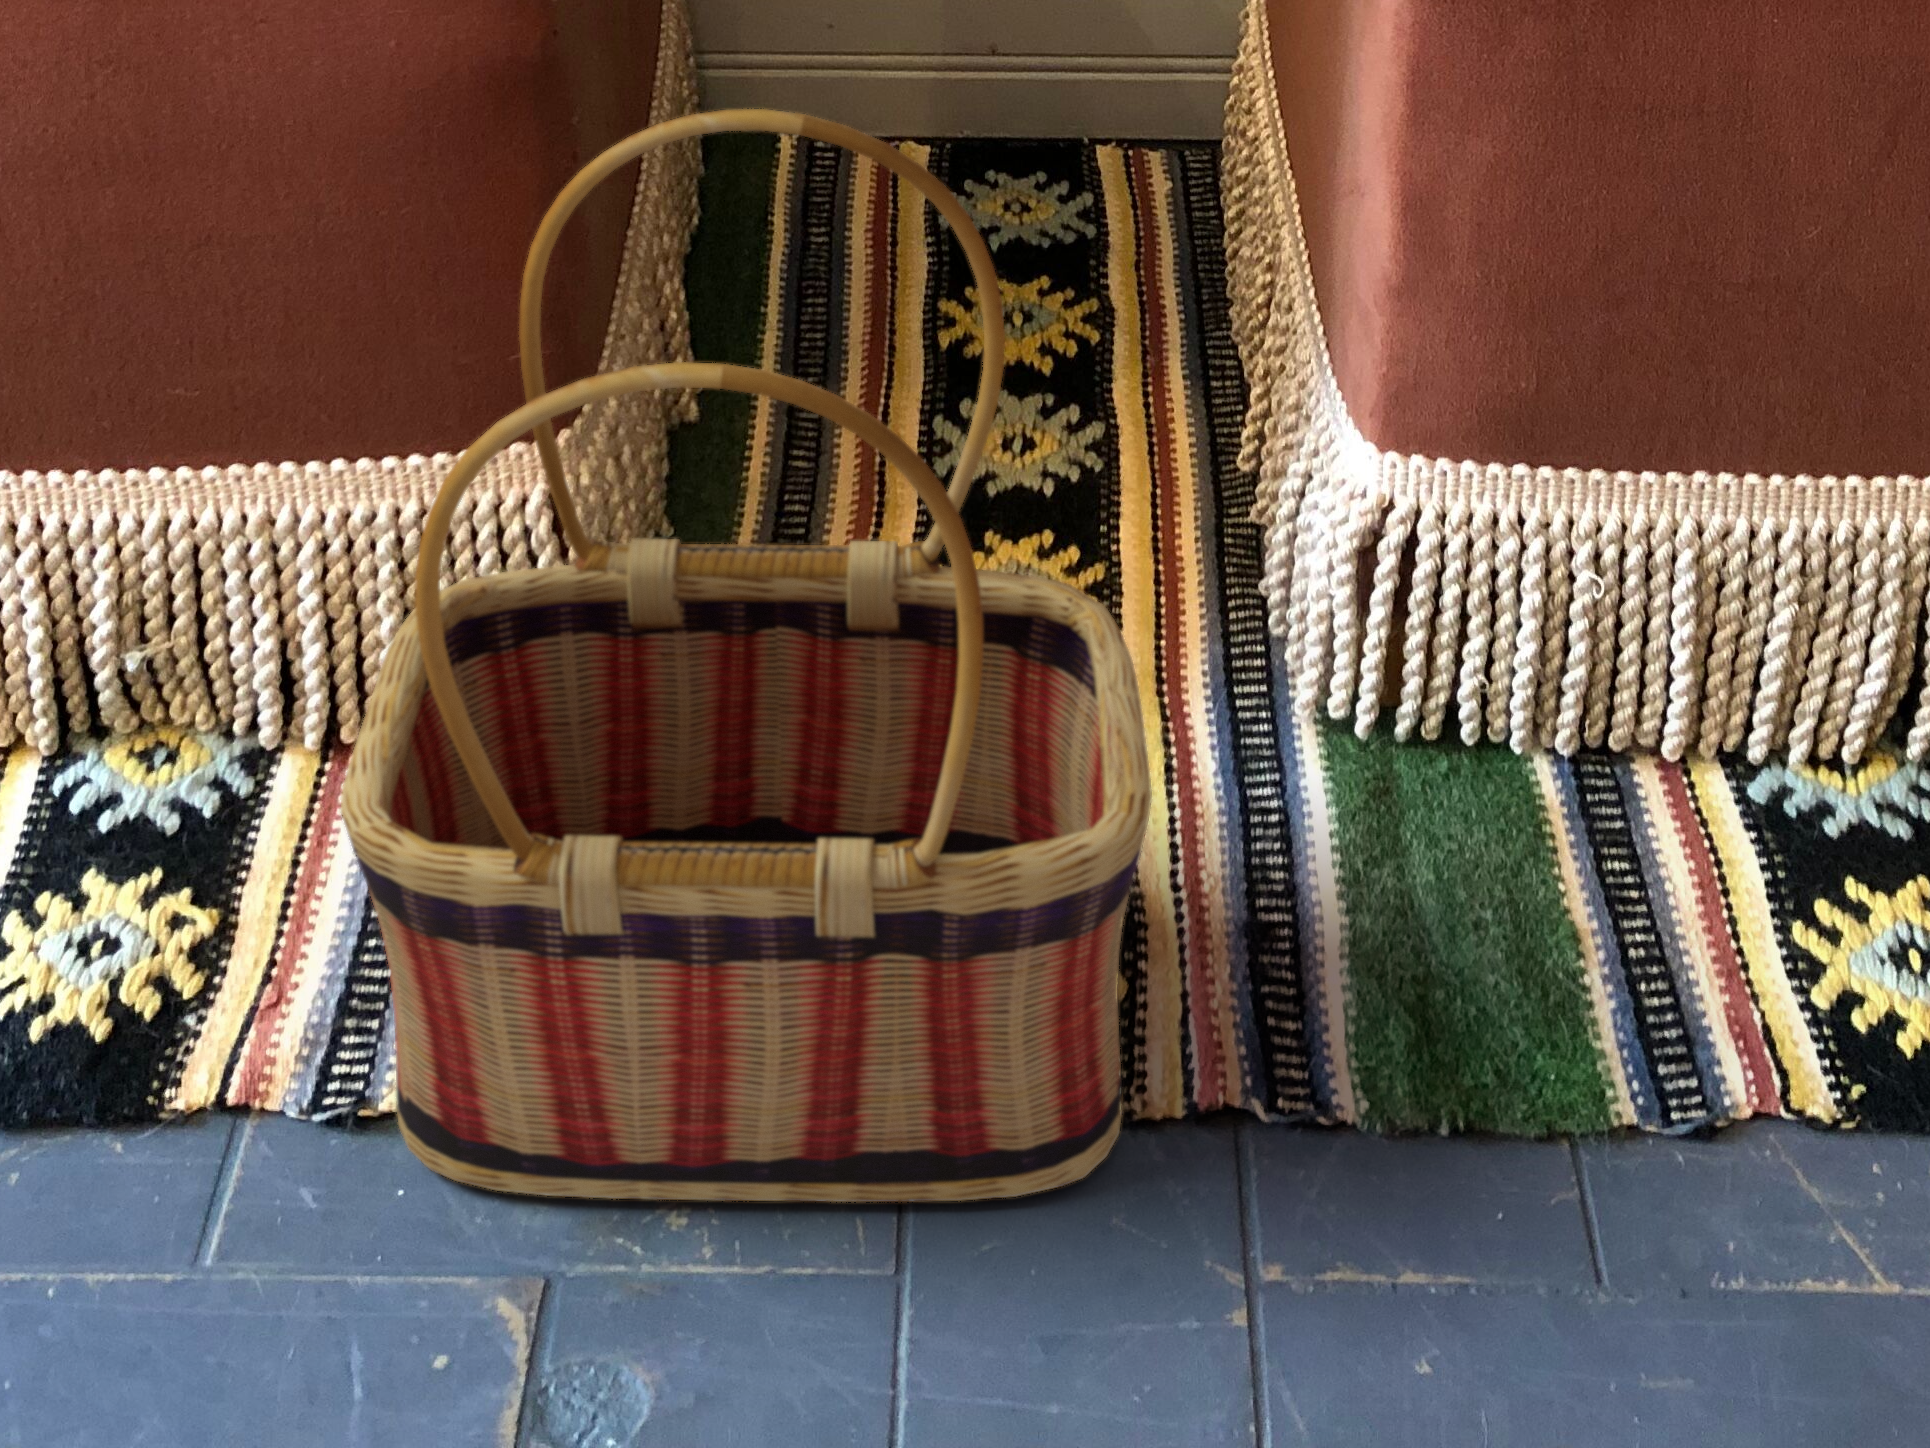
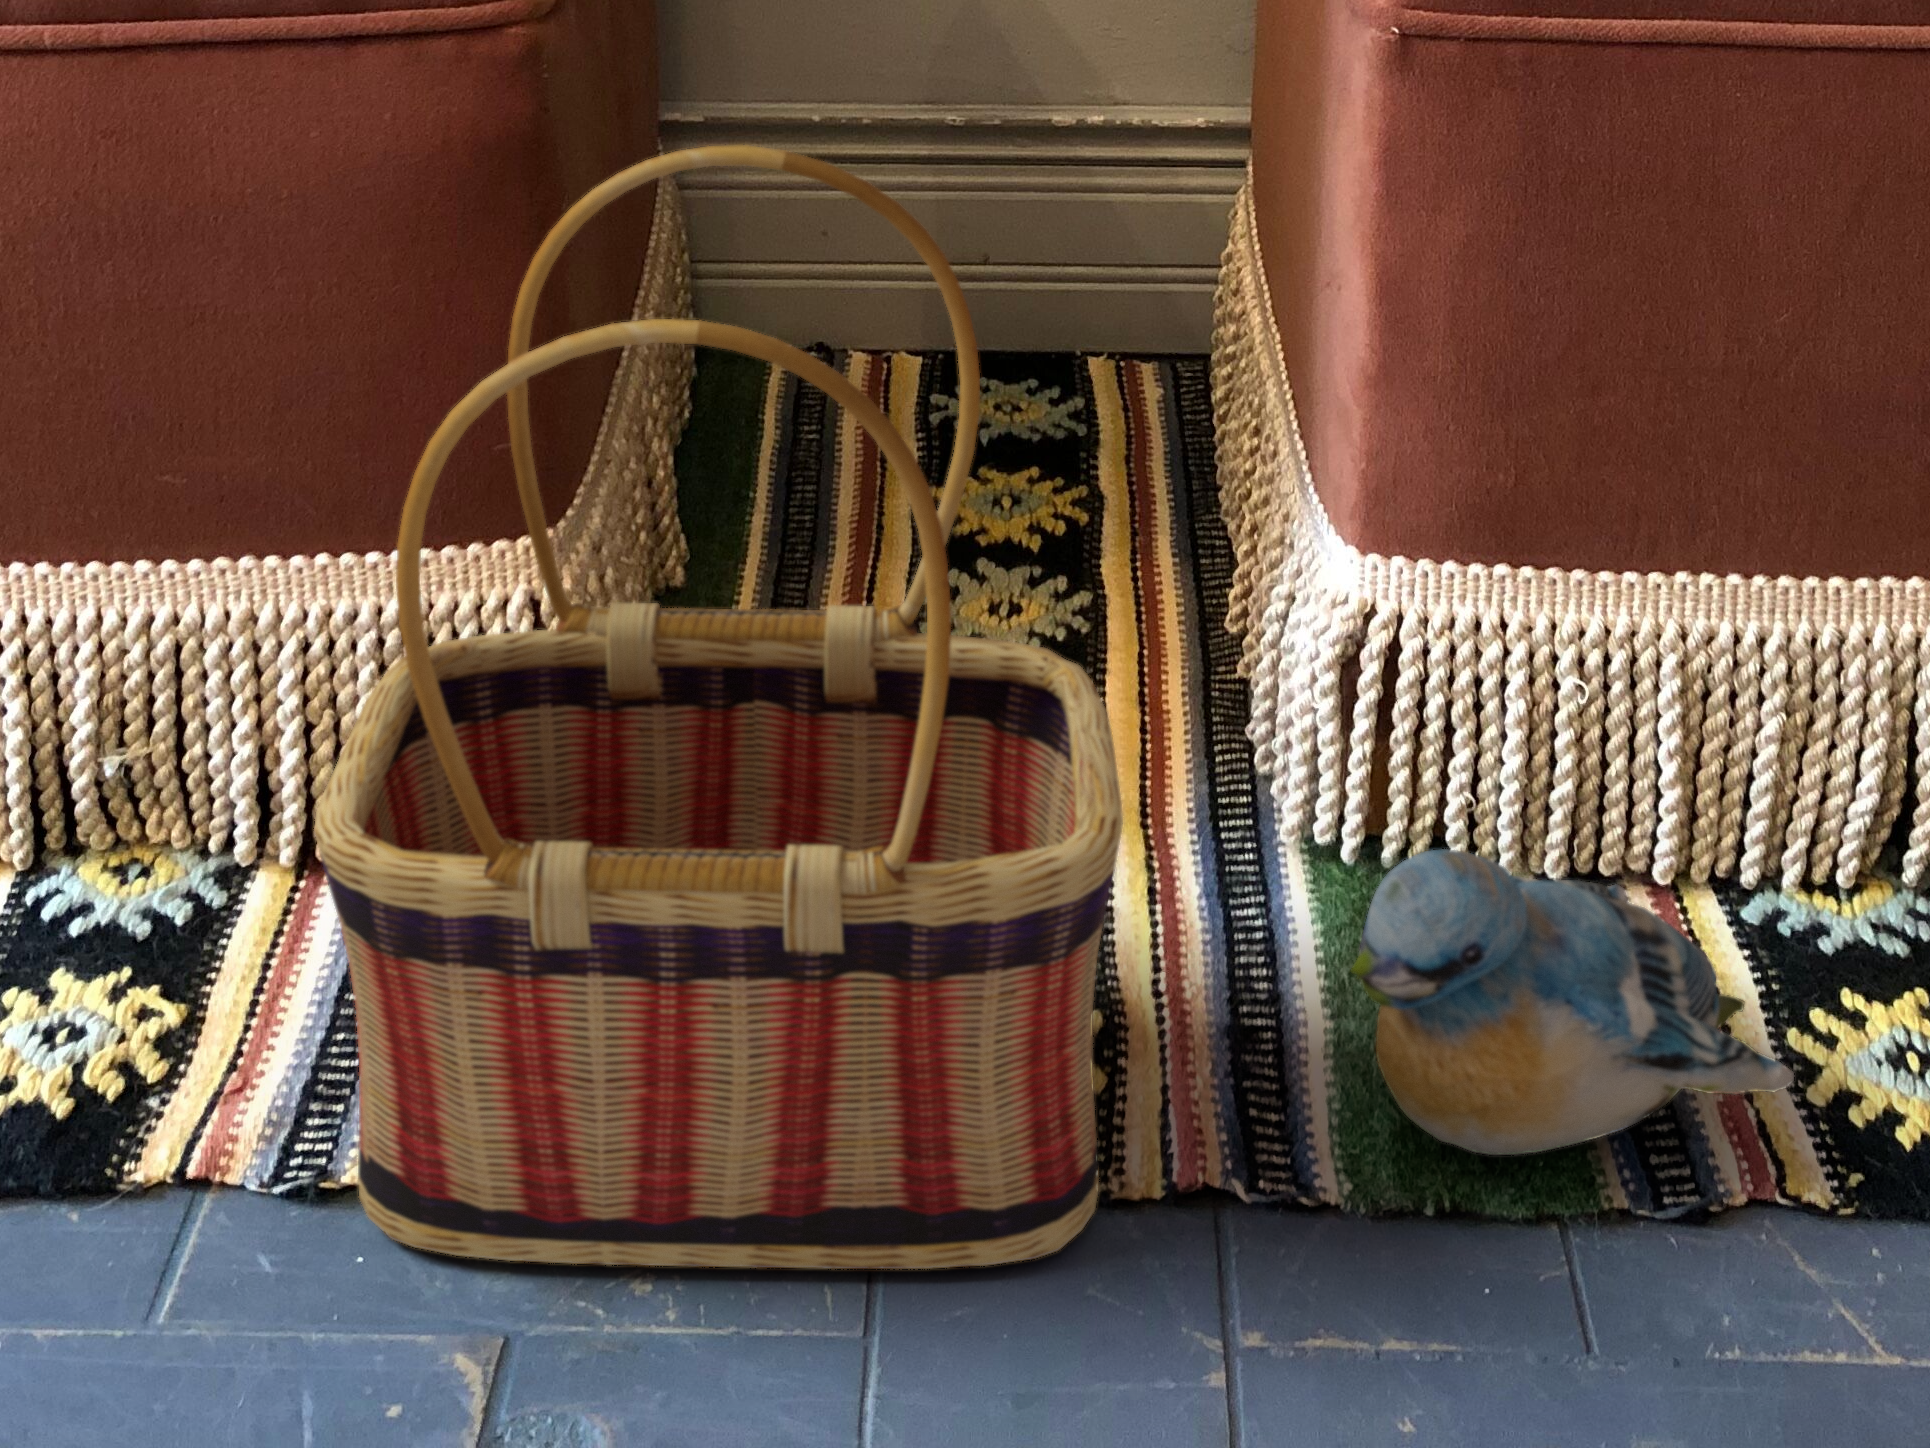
plush toy: none [1373,787,1803,1072] -> present [1351,849,1794,1155]

